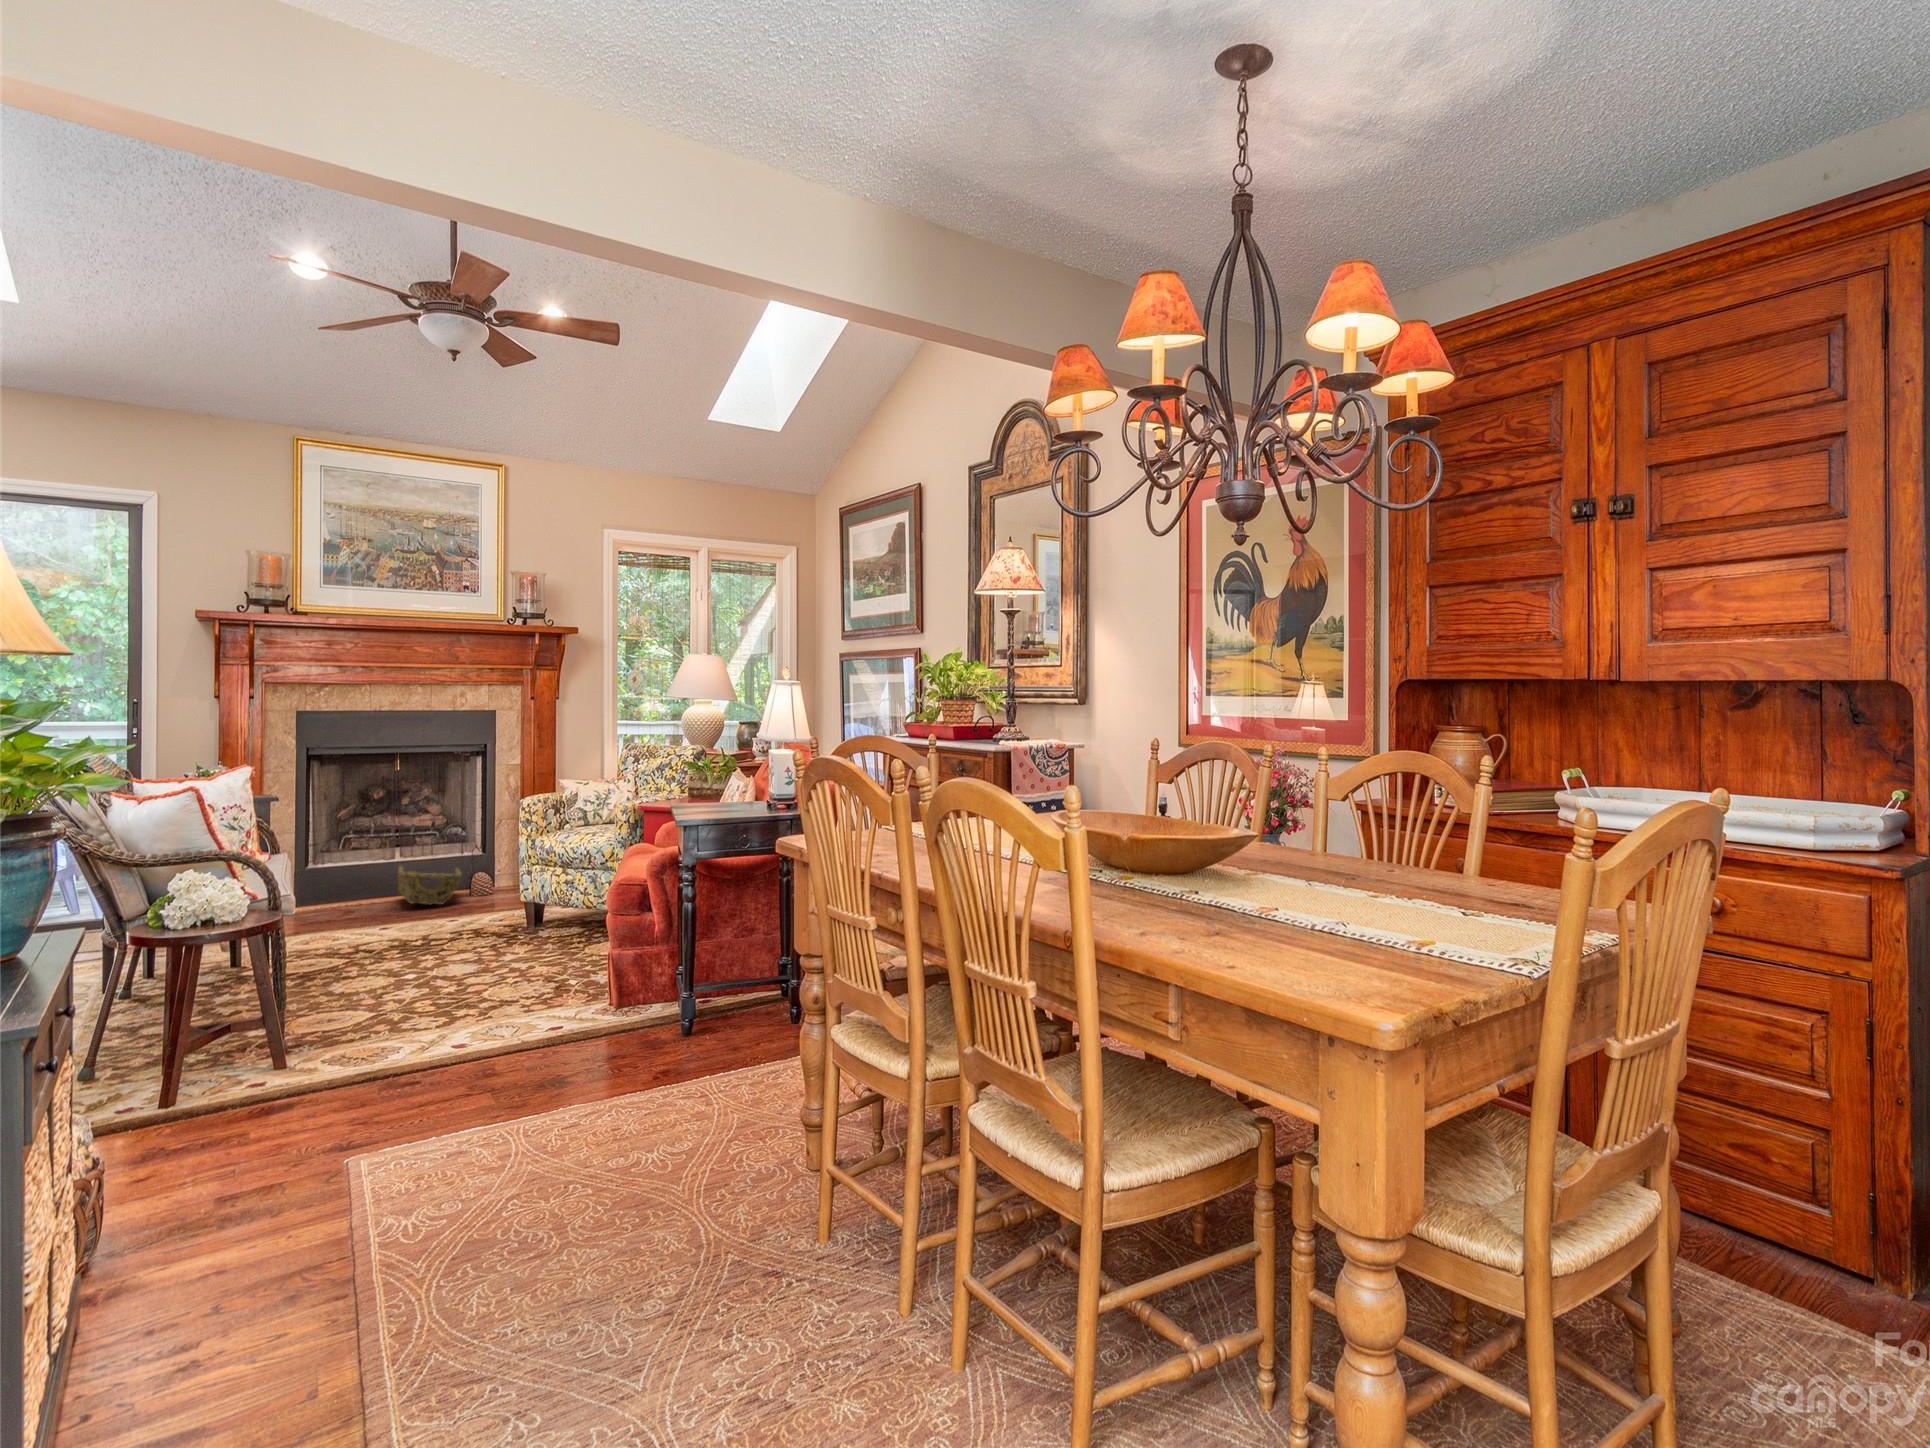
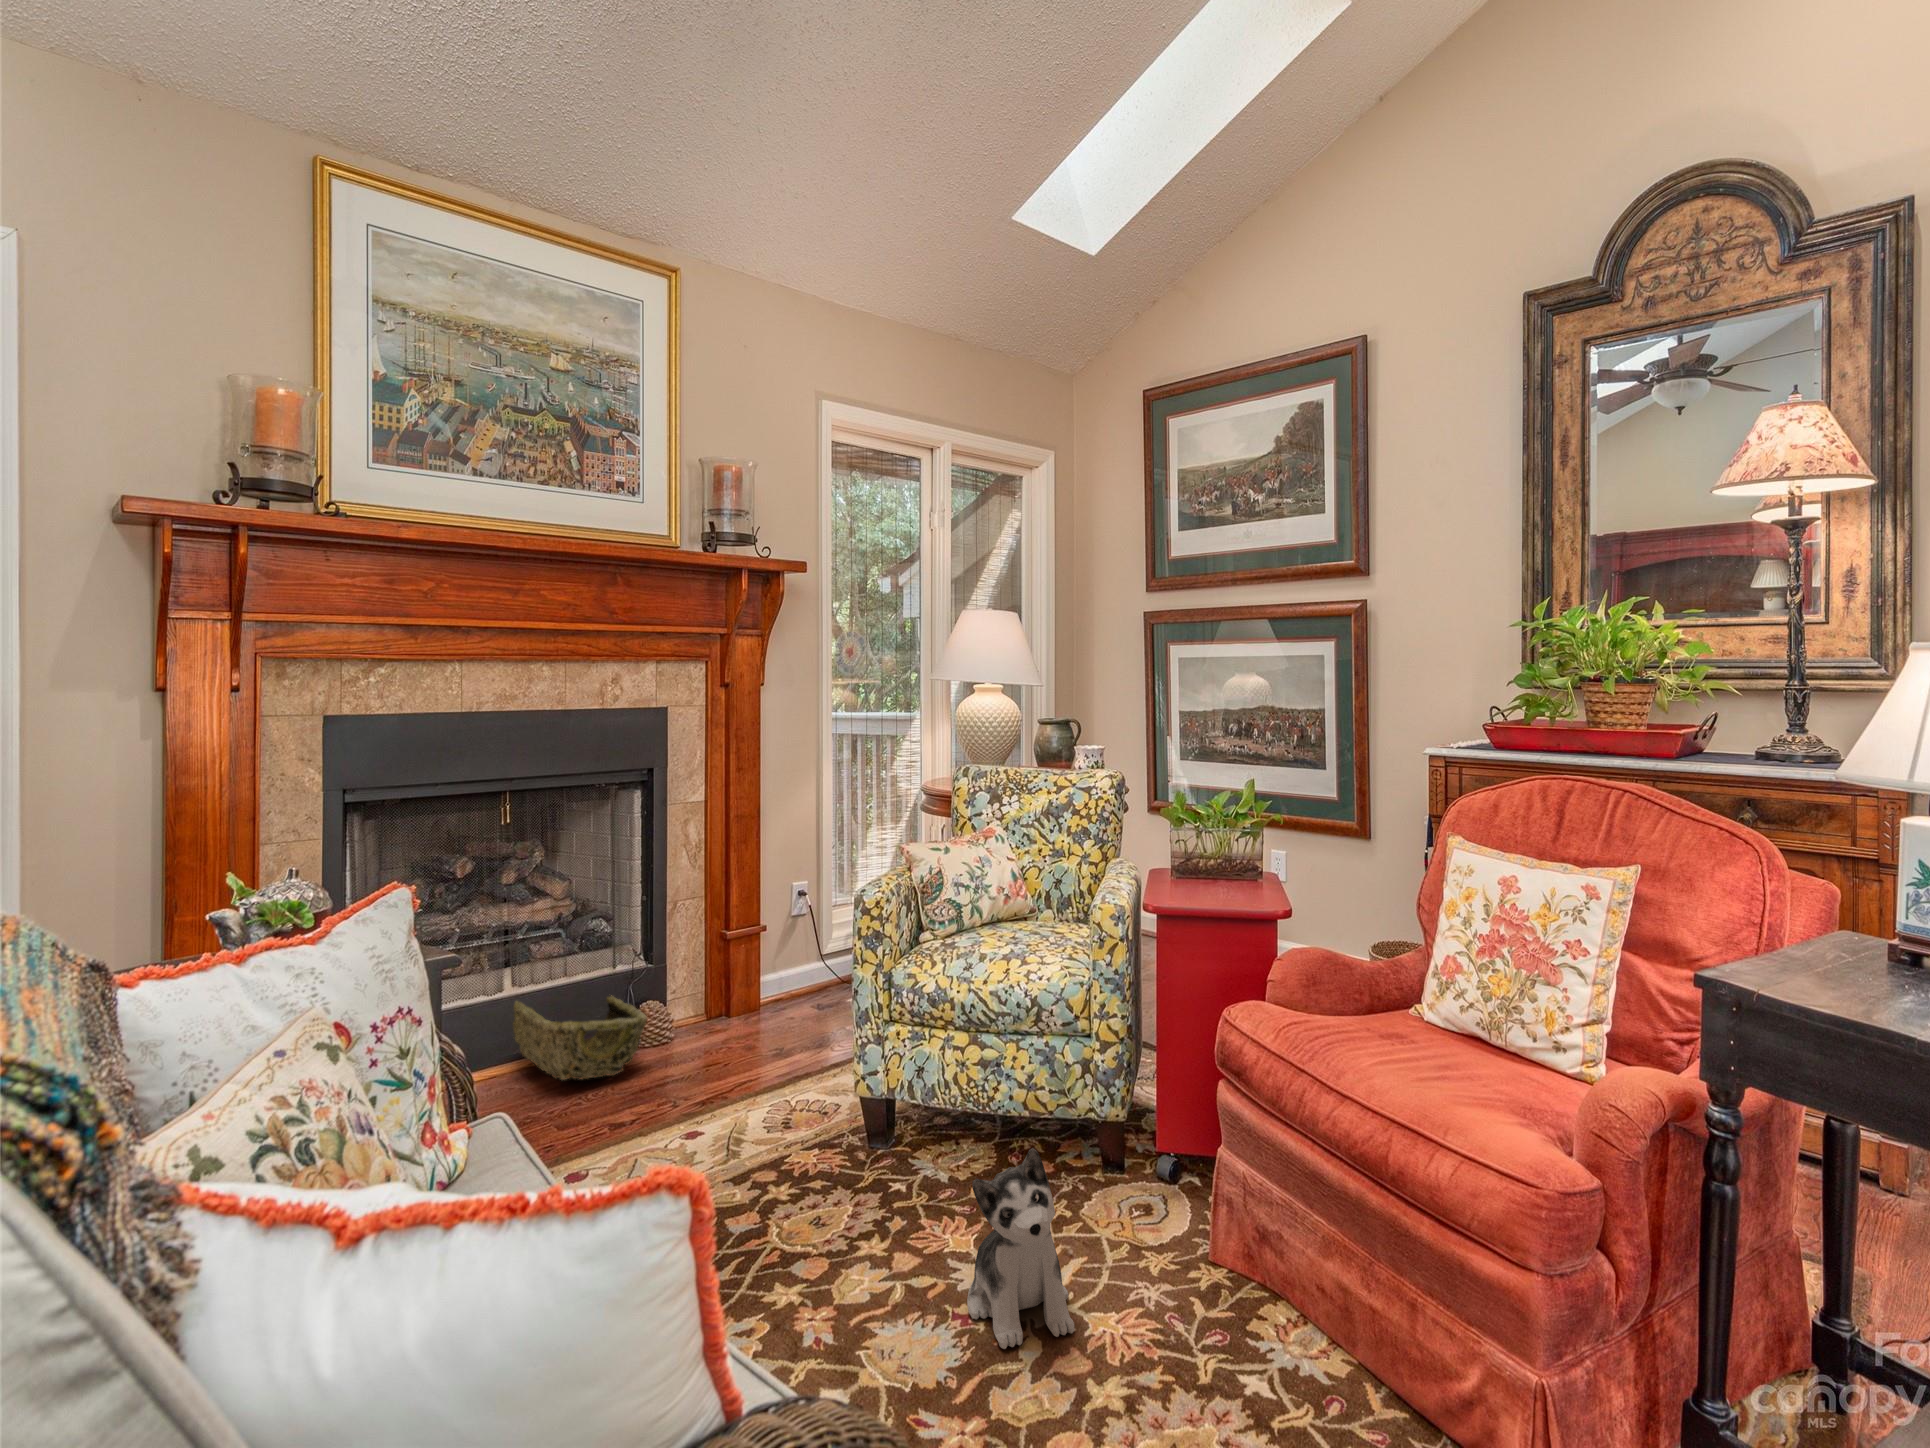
plush toy: none [482,897,536,977] -> present [967,1148,1074,1349]

